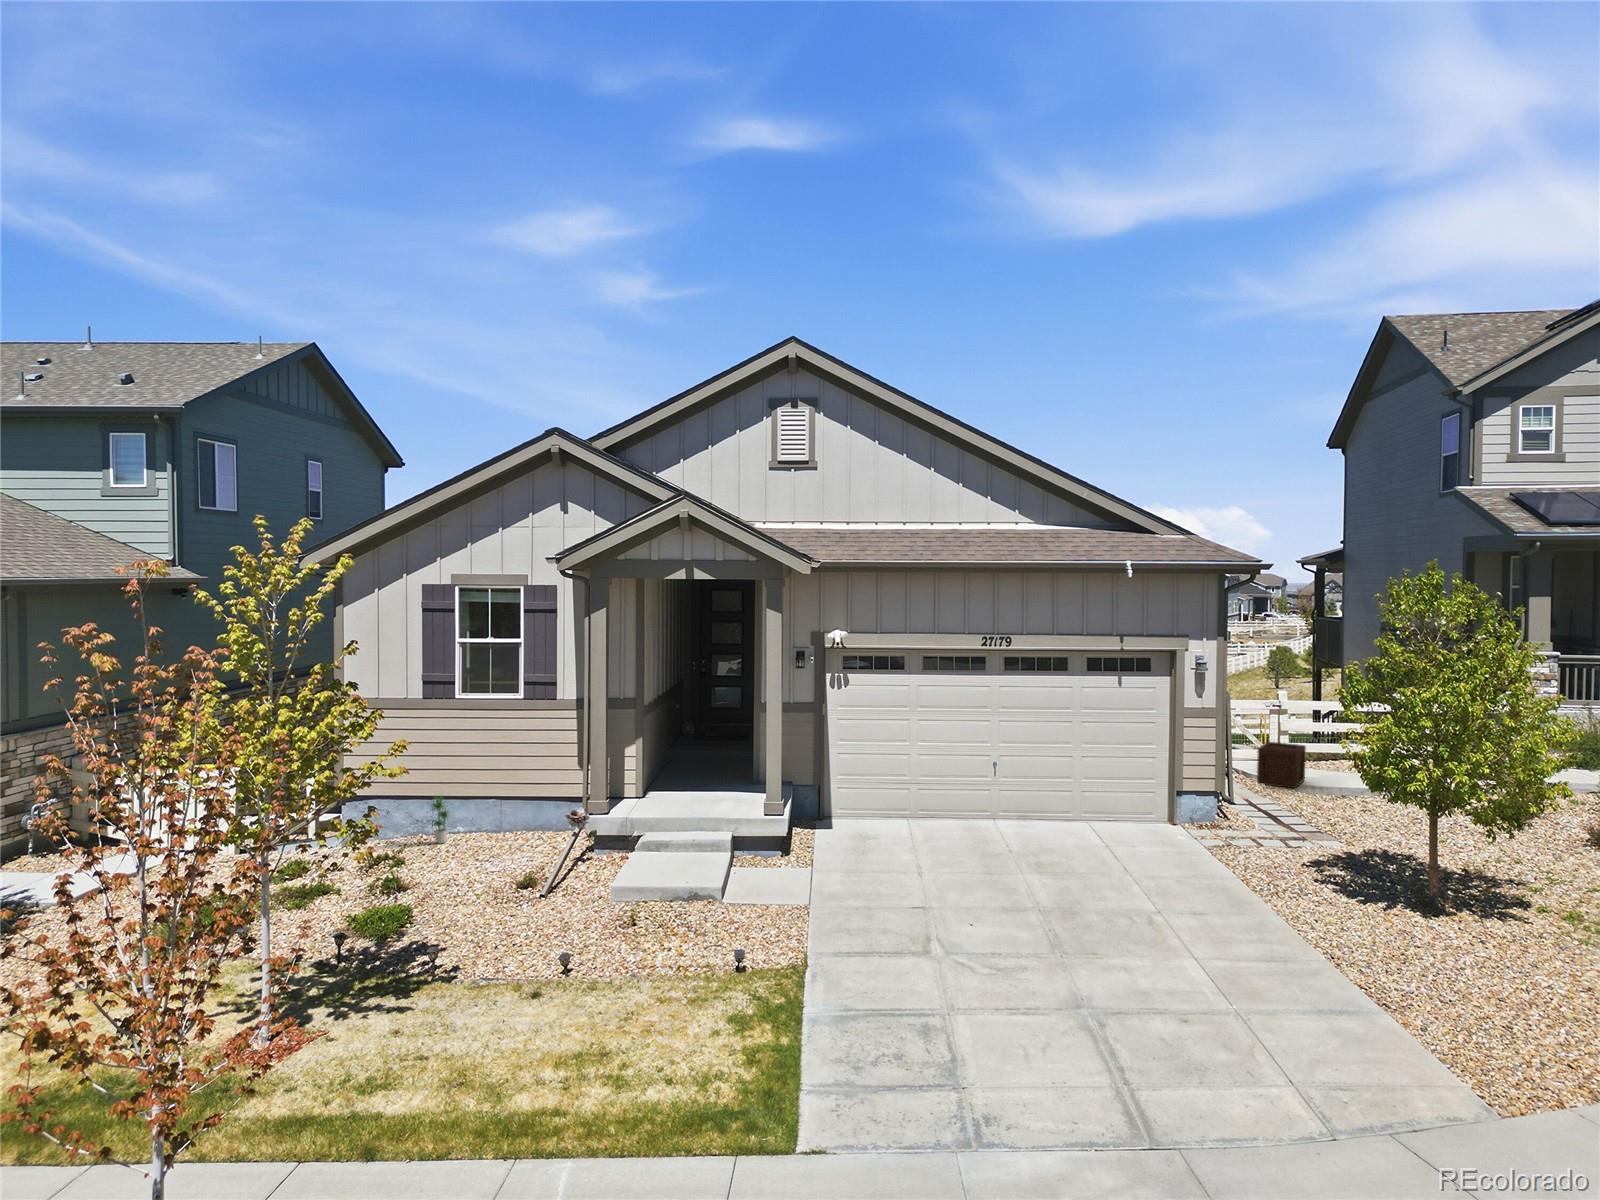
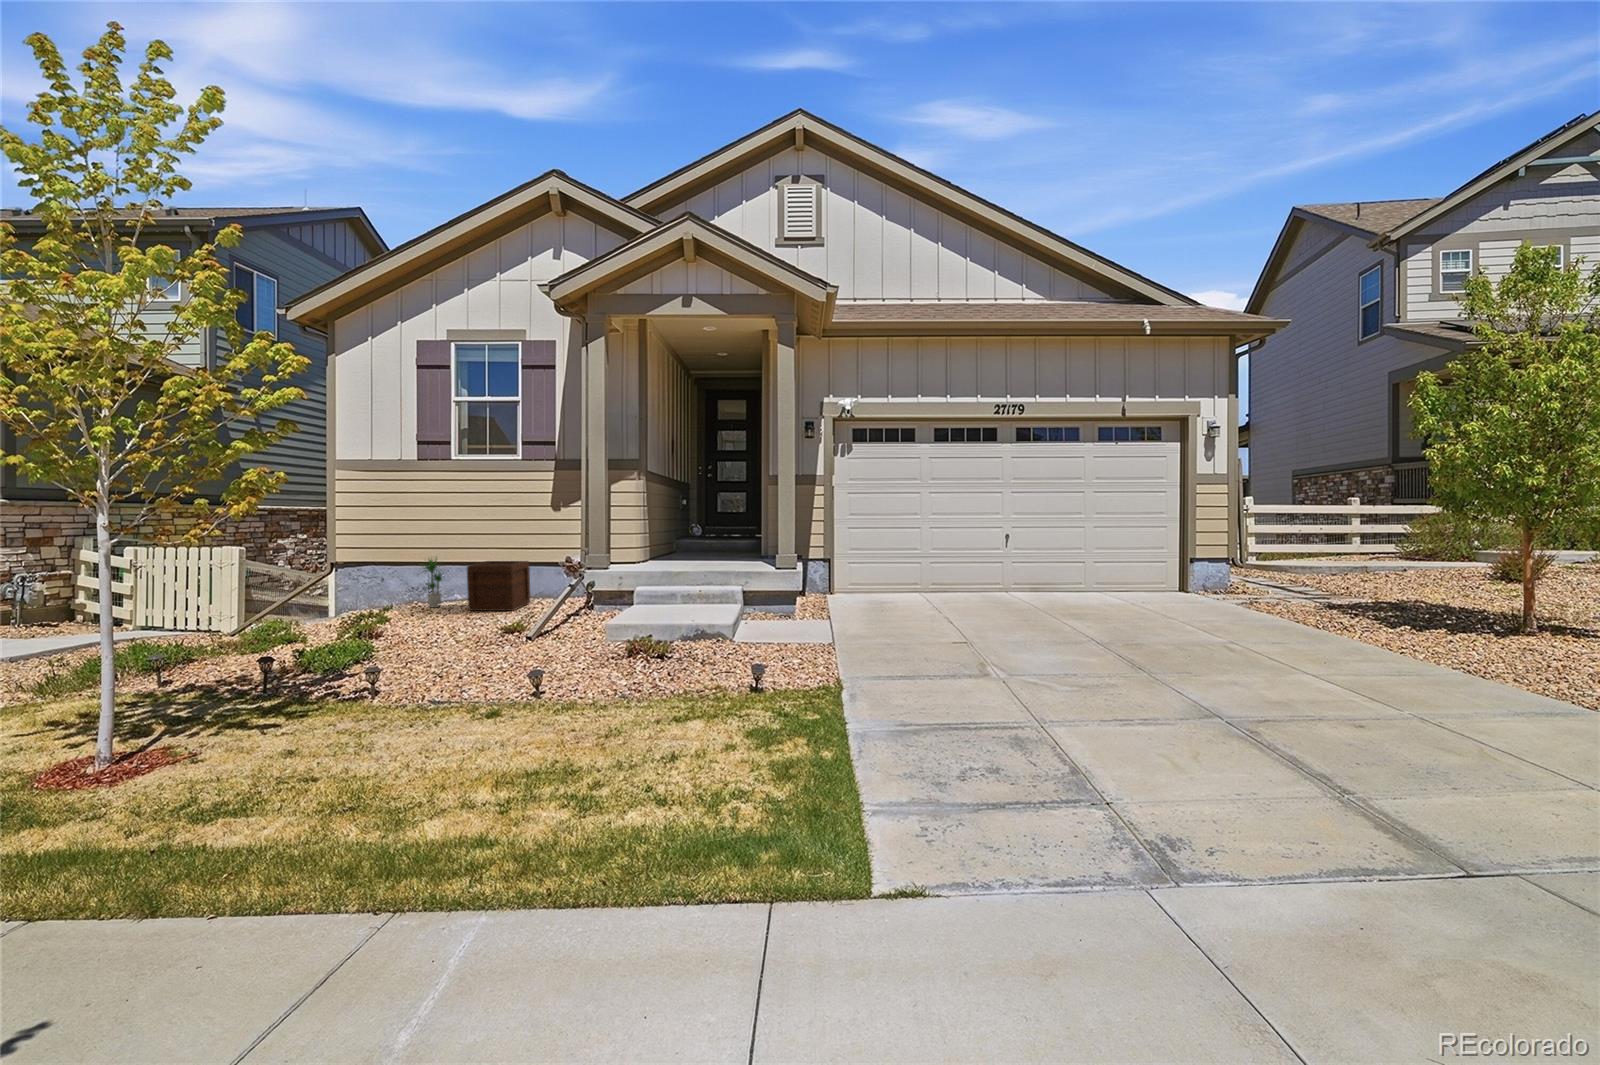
wooden crate: present [1257,742,1306,788] -> present [467,561,531,611]

